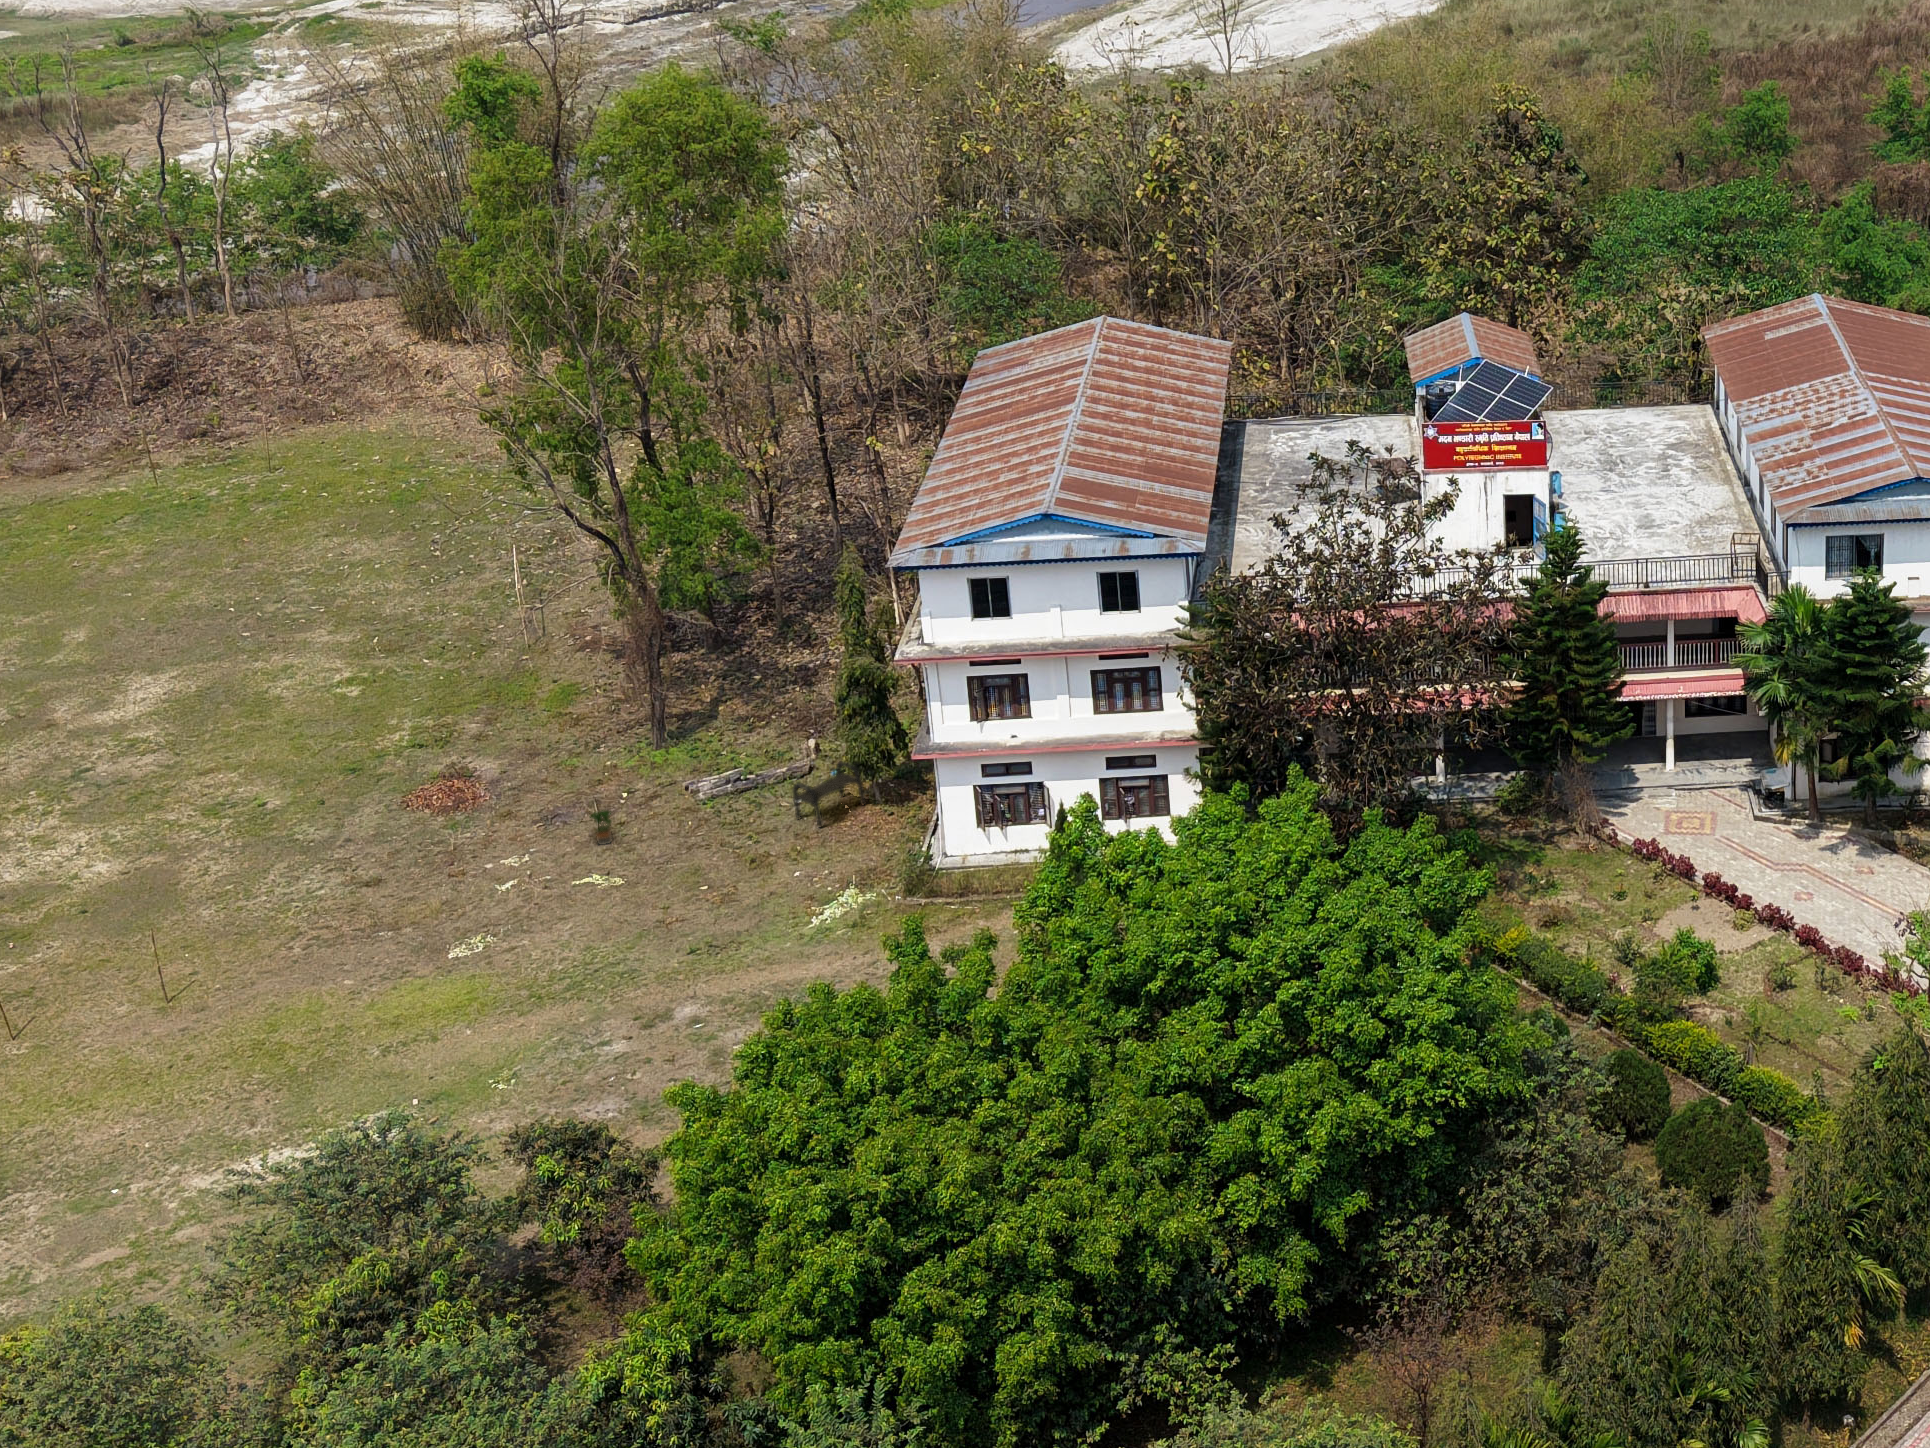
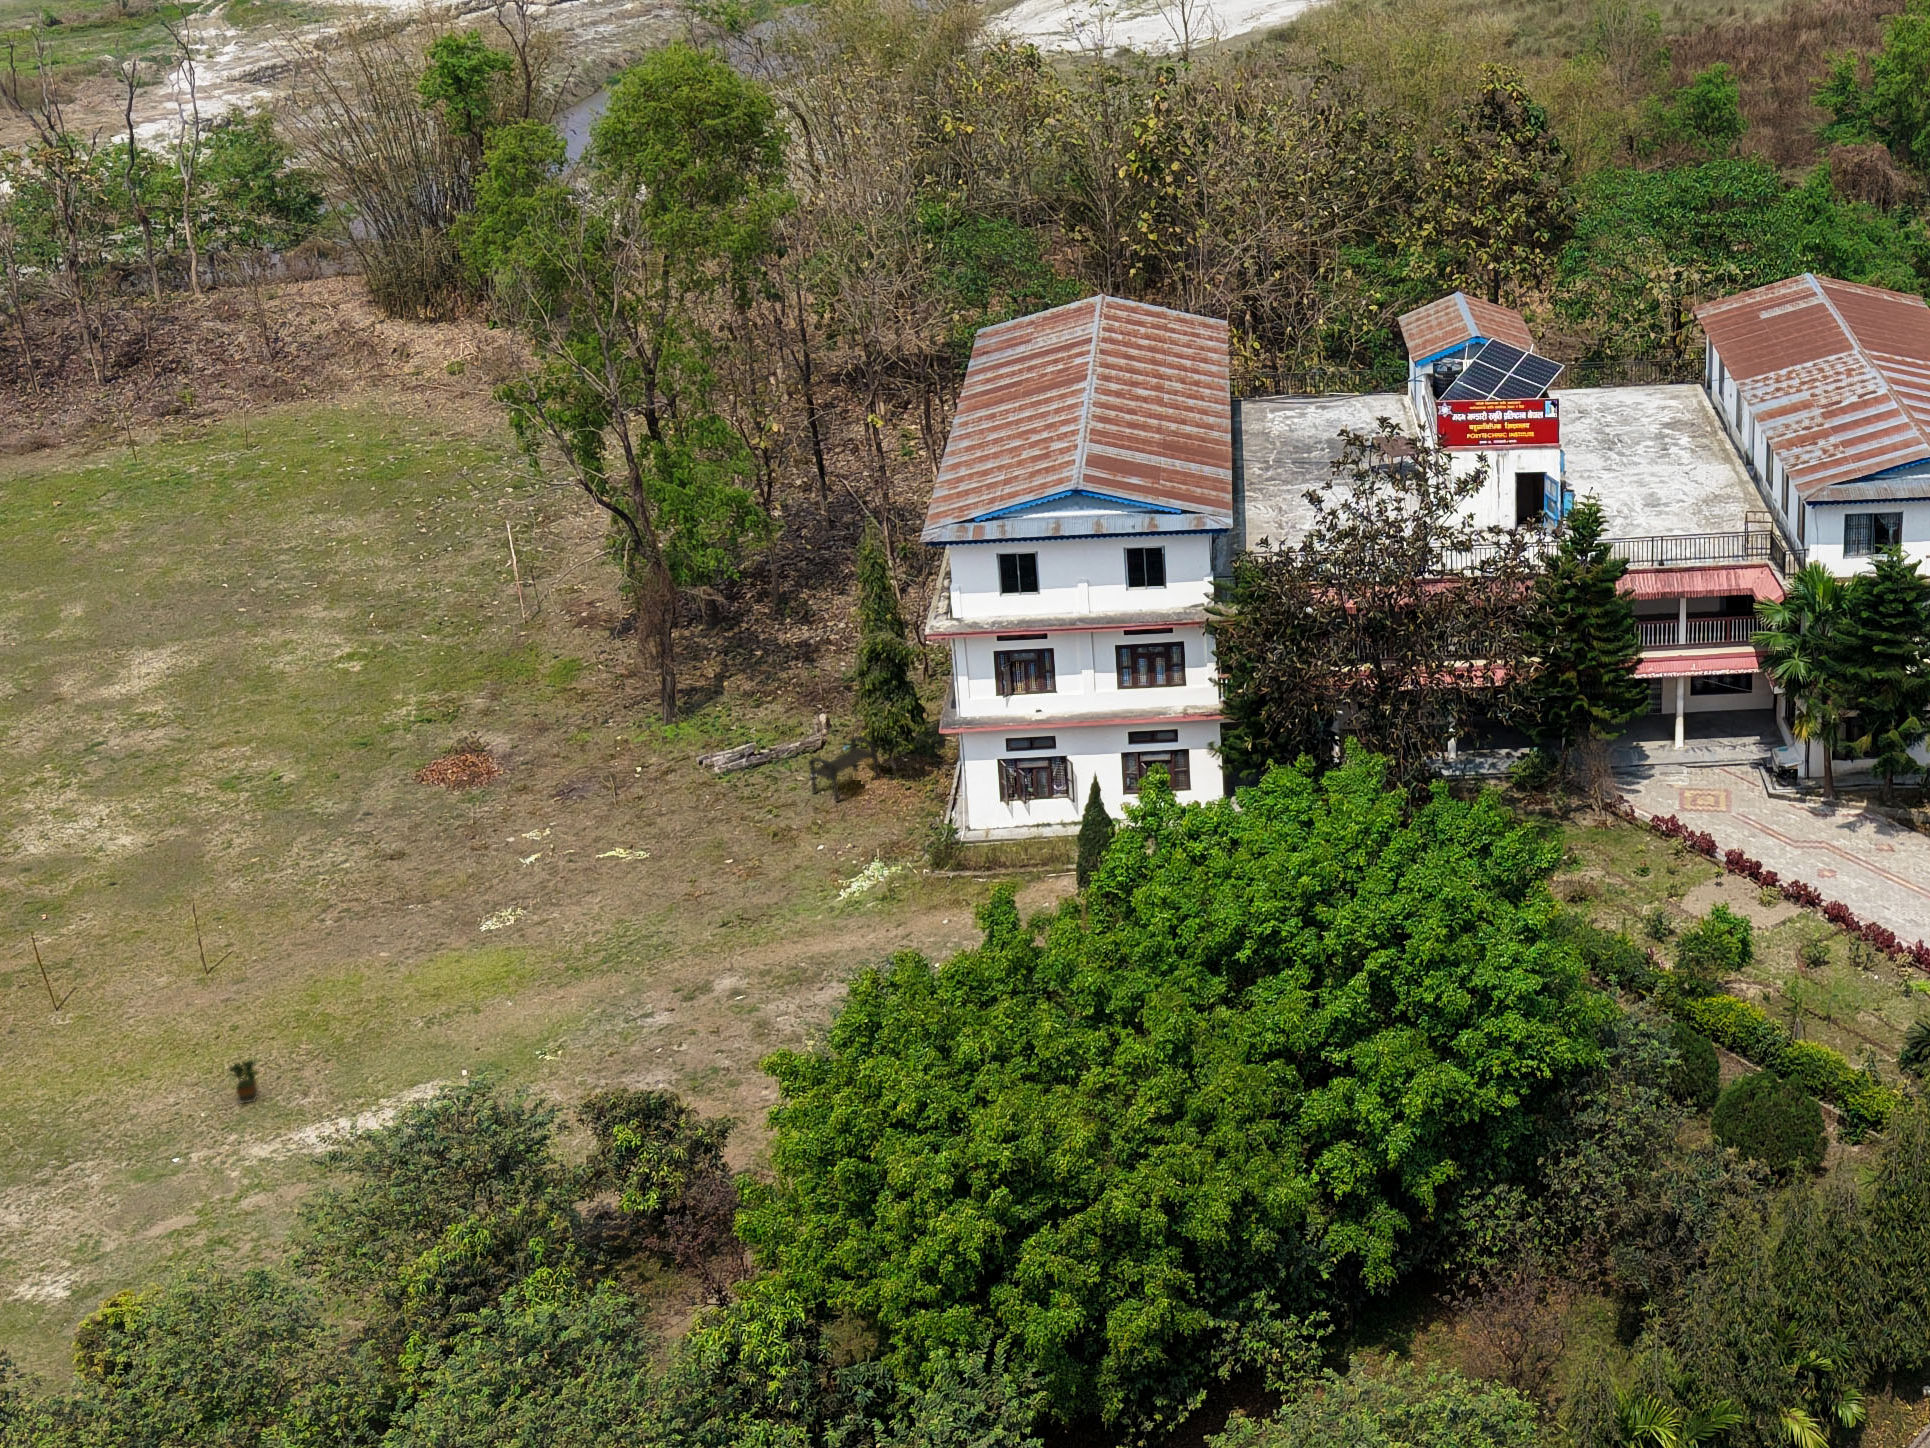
potted tree: present [590,810,612,845] -> present [229,1060,258,1103]

